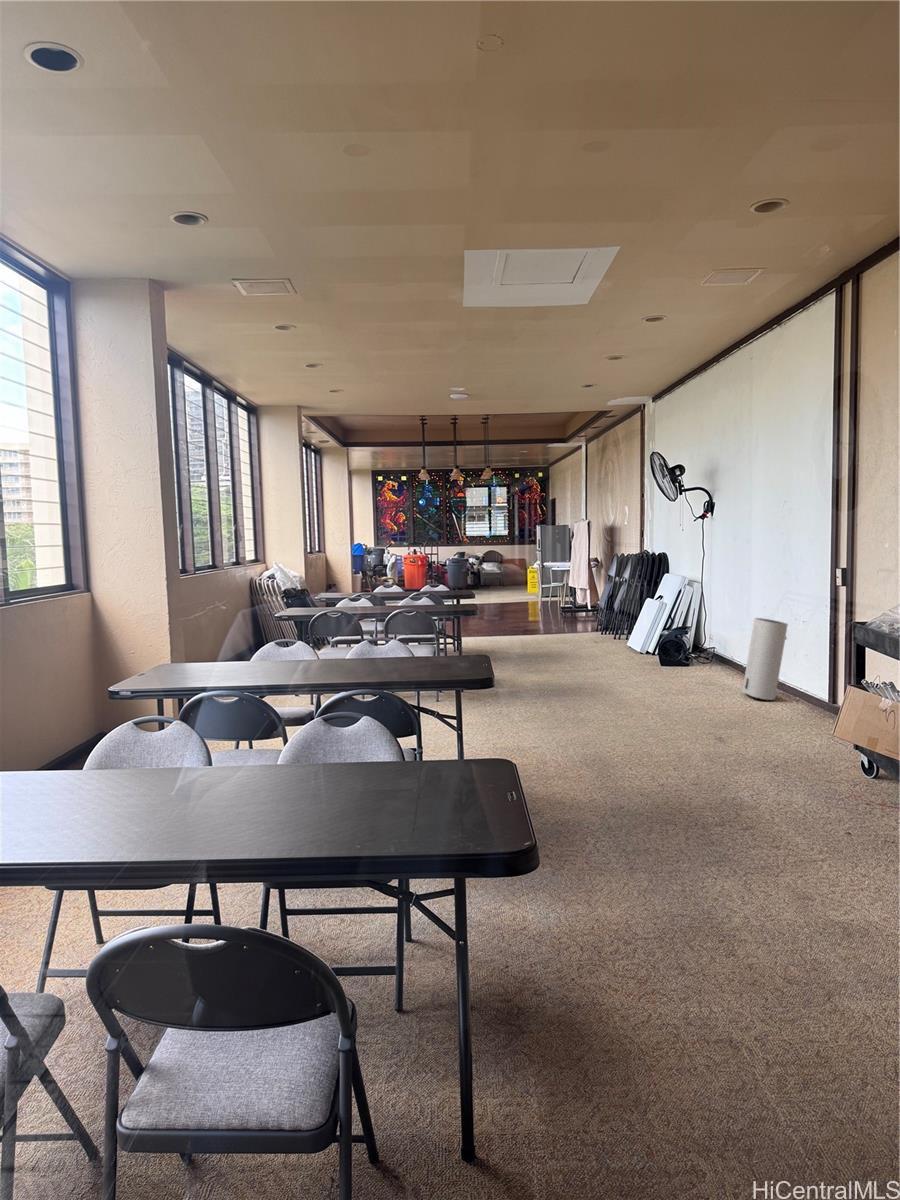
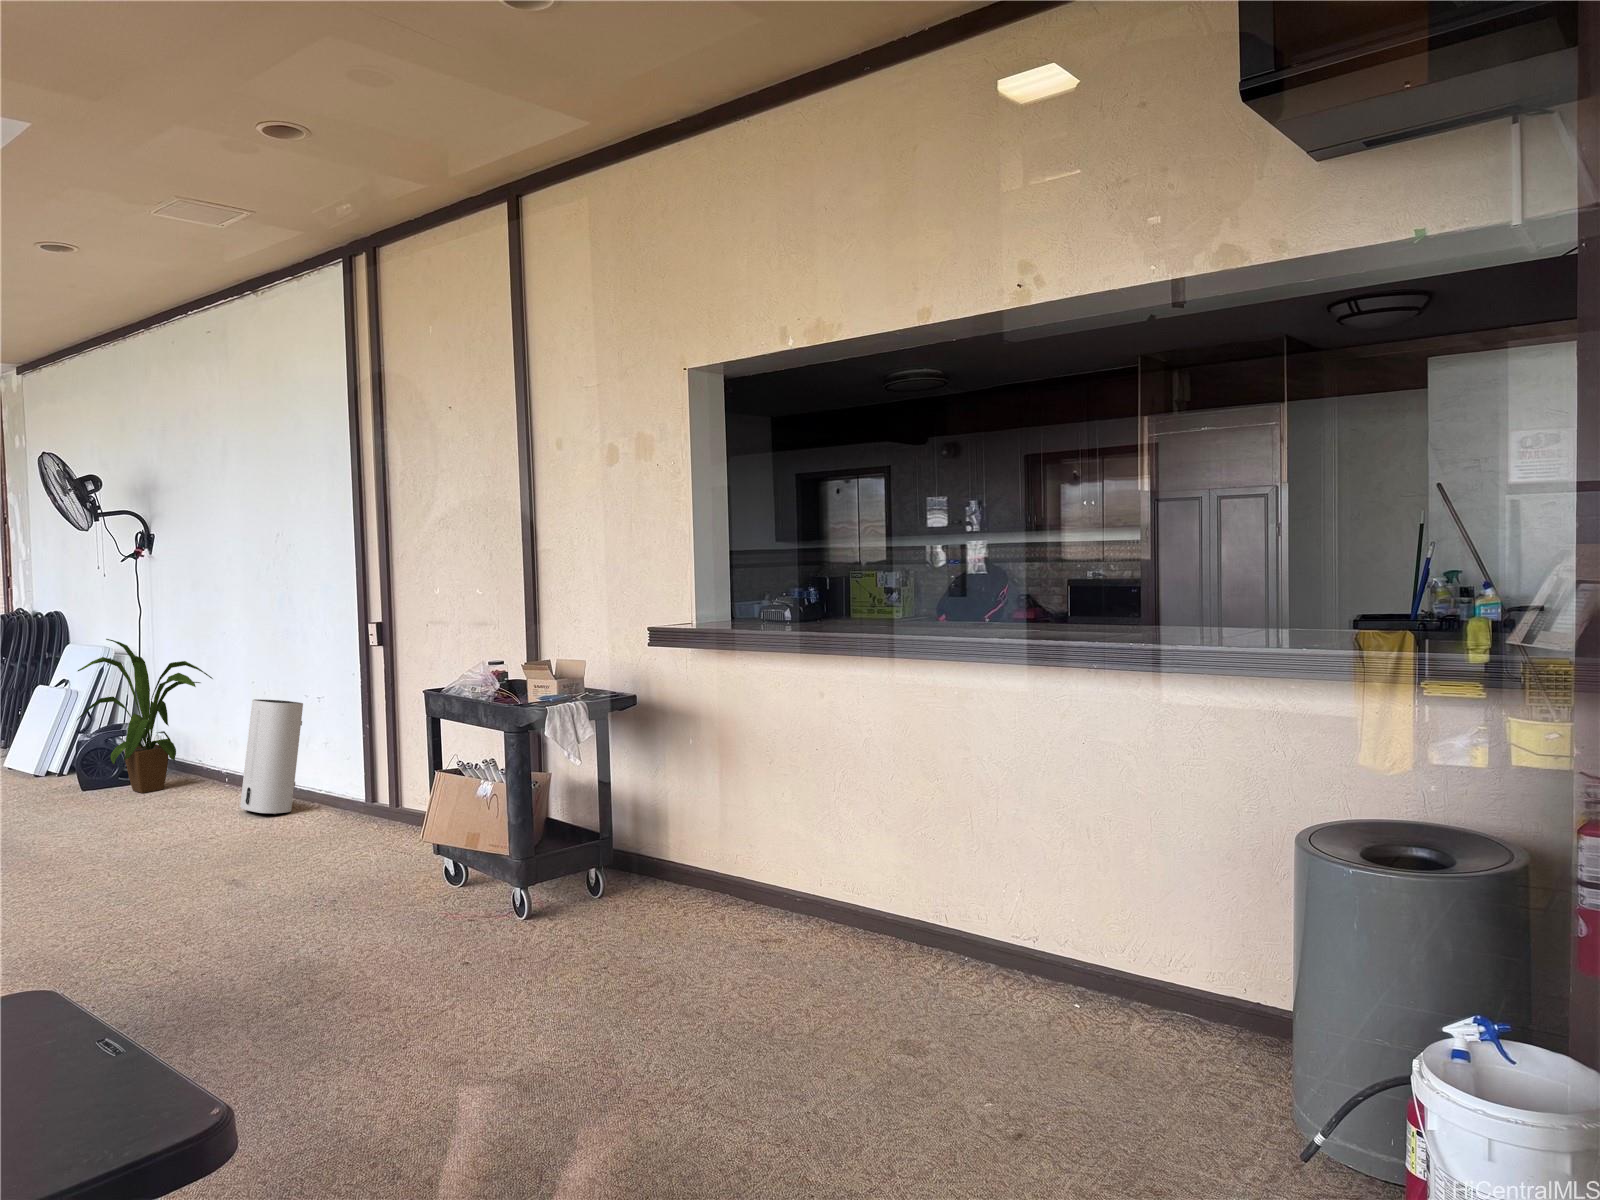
house plant: none [659,571,738,671] -> present [77,639,213,793]

